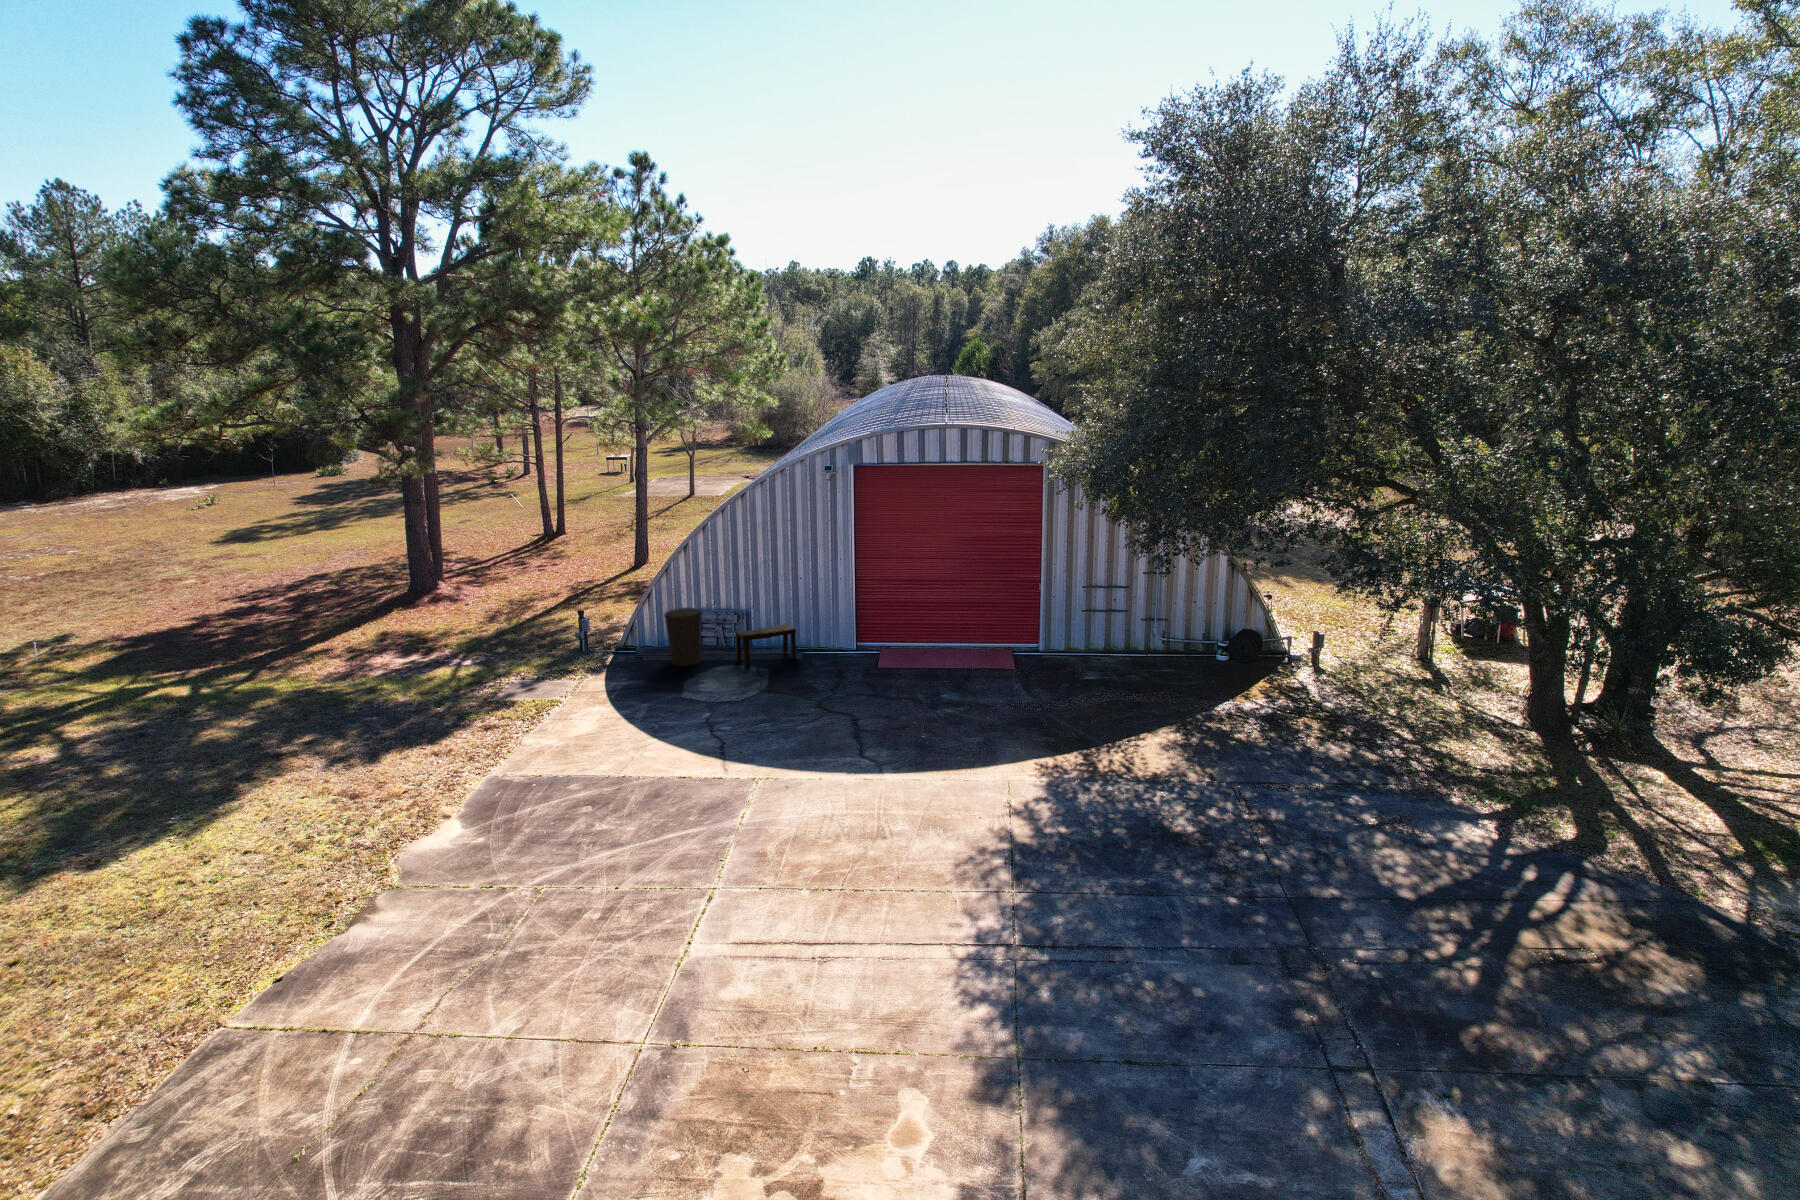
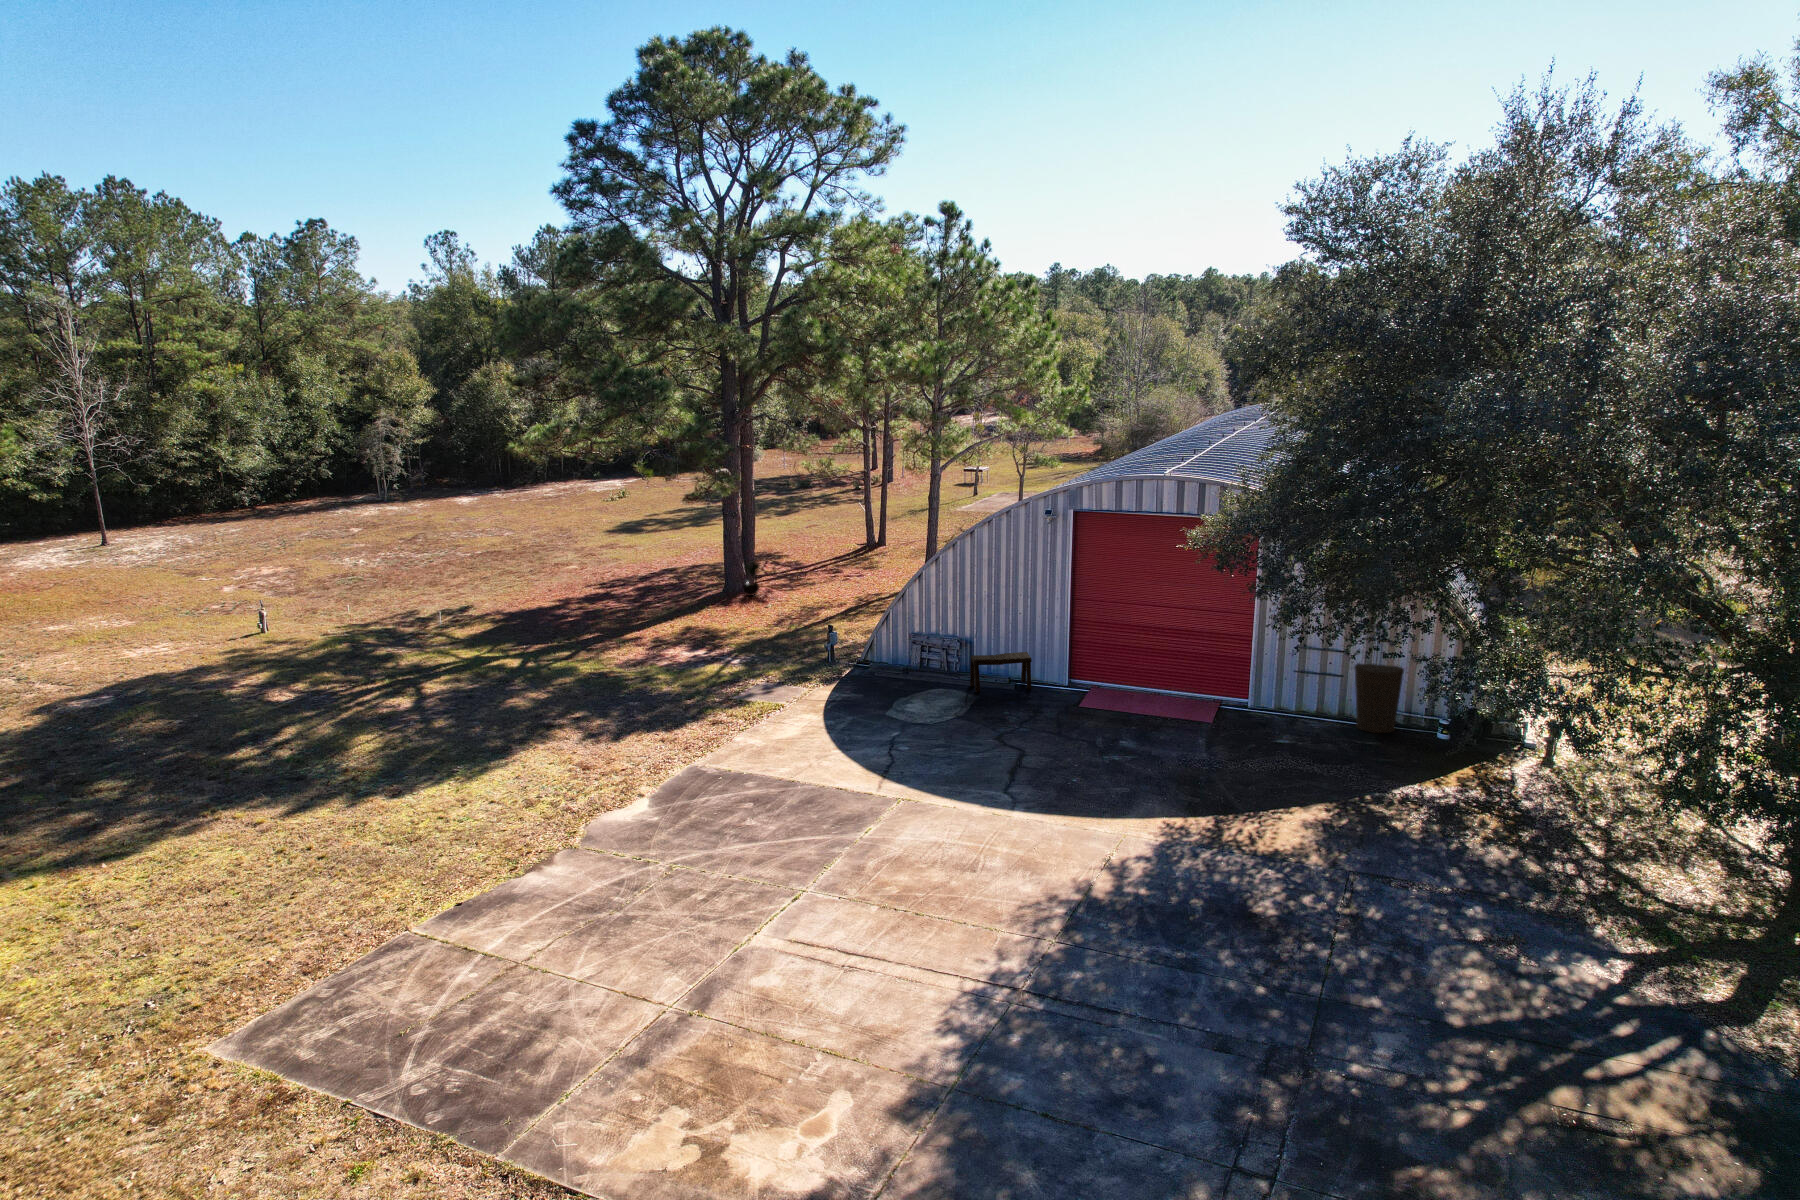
potted tree: none [433,555,456,596] -> present [743,560,760,596]
trash can: present [664,608,702,666] -> present [1354,663,1404,733]

